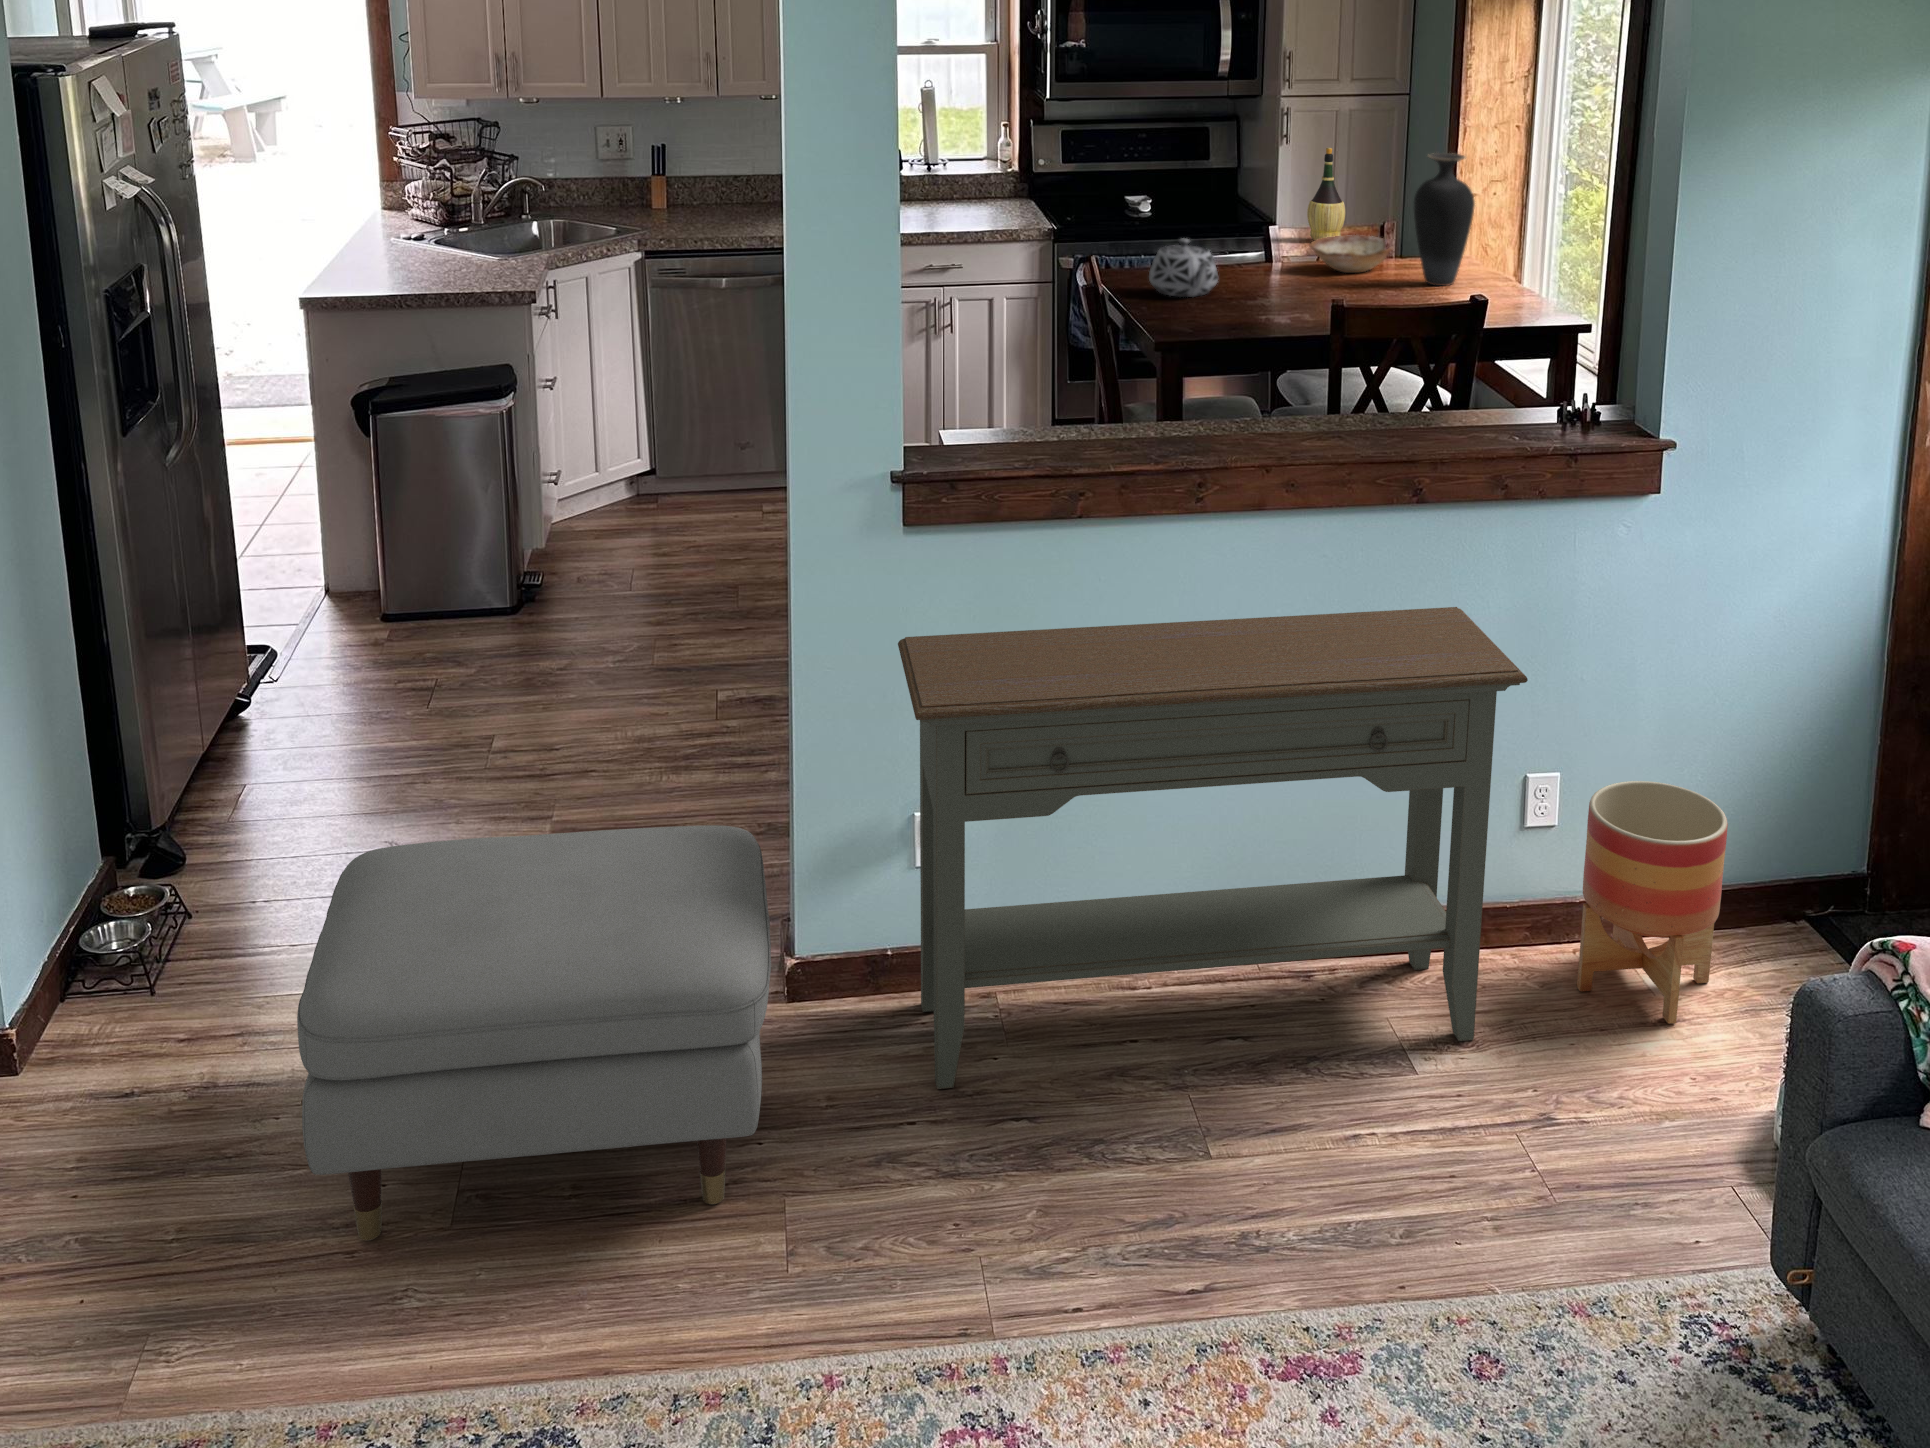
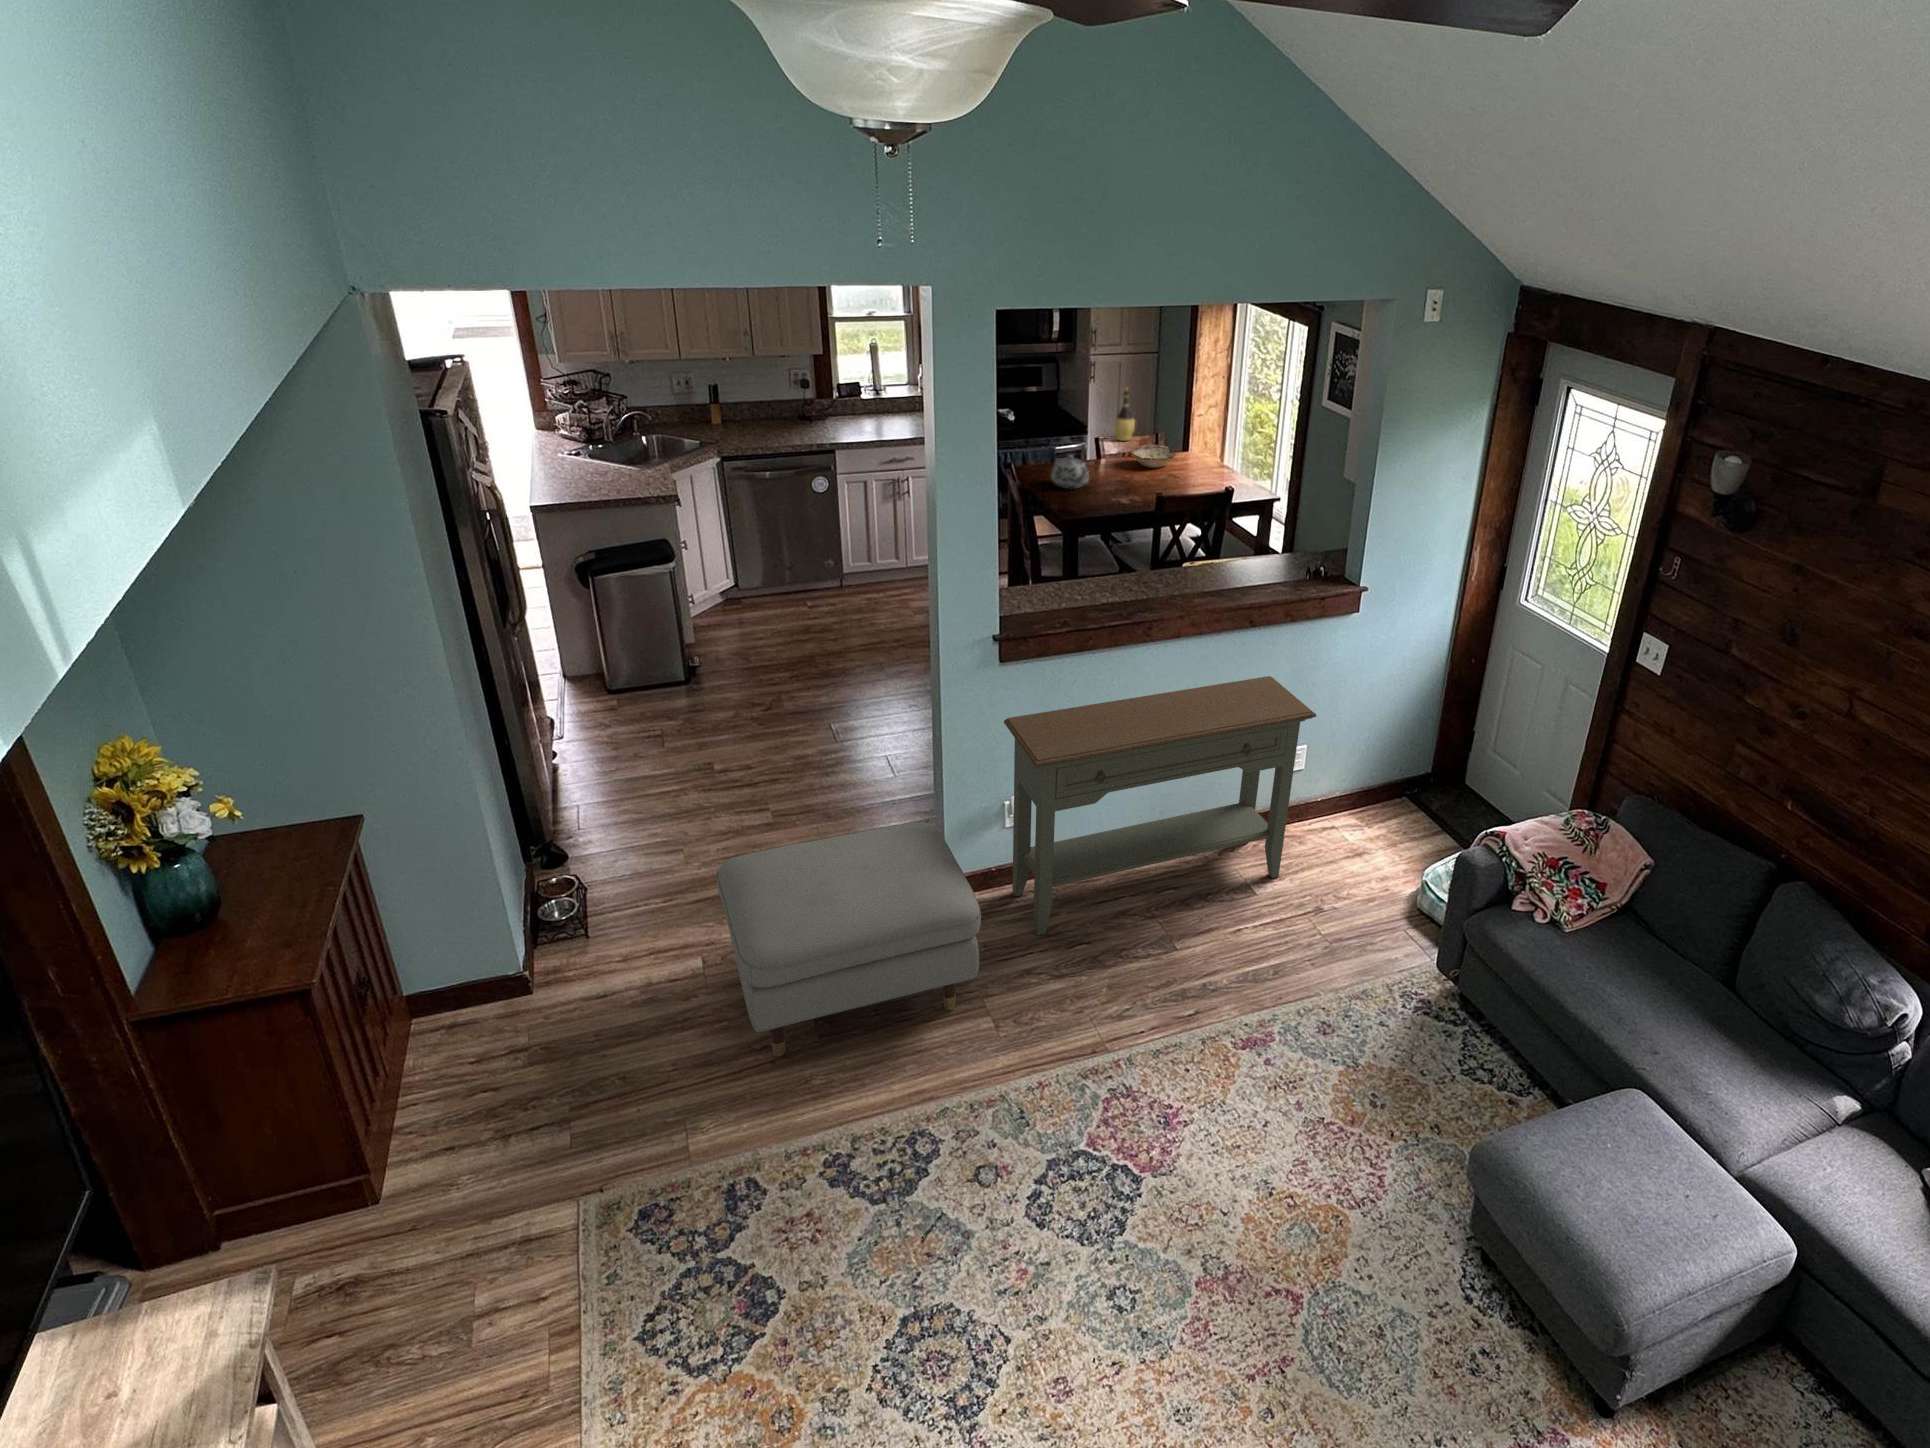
vase: present [1414,153,1475,286] -> none [1195,406,1227,479]
planter: present [1577,781,1728,1024] -> none [1317,747,1389,858]

